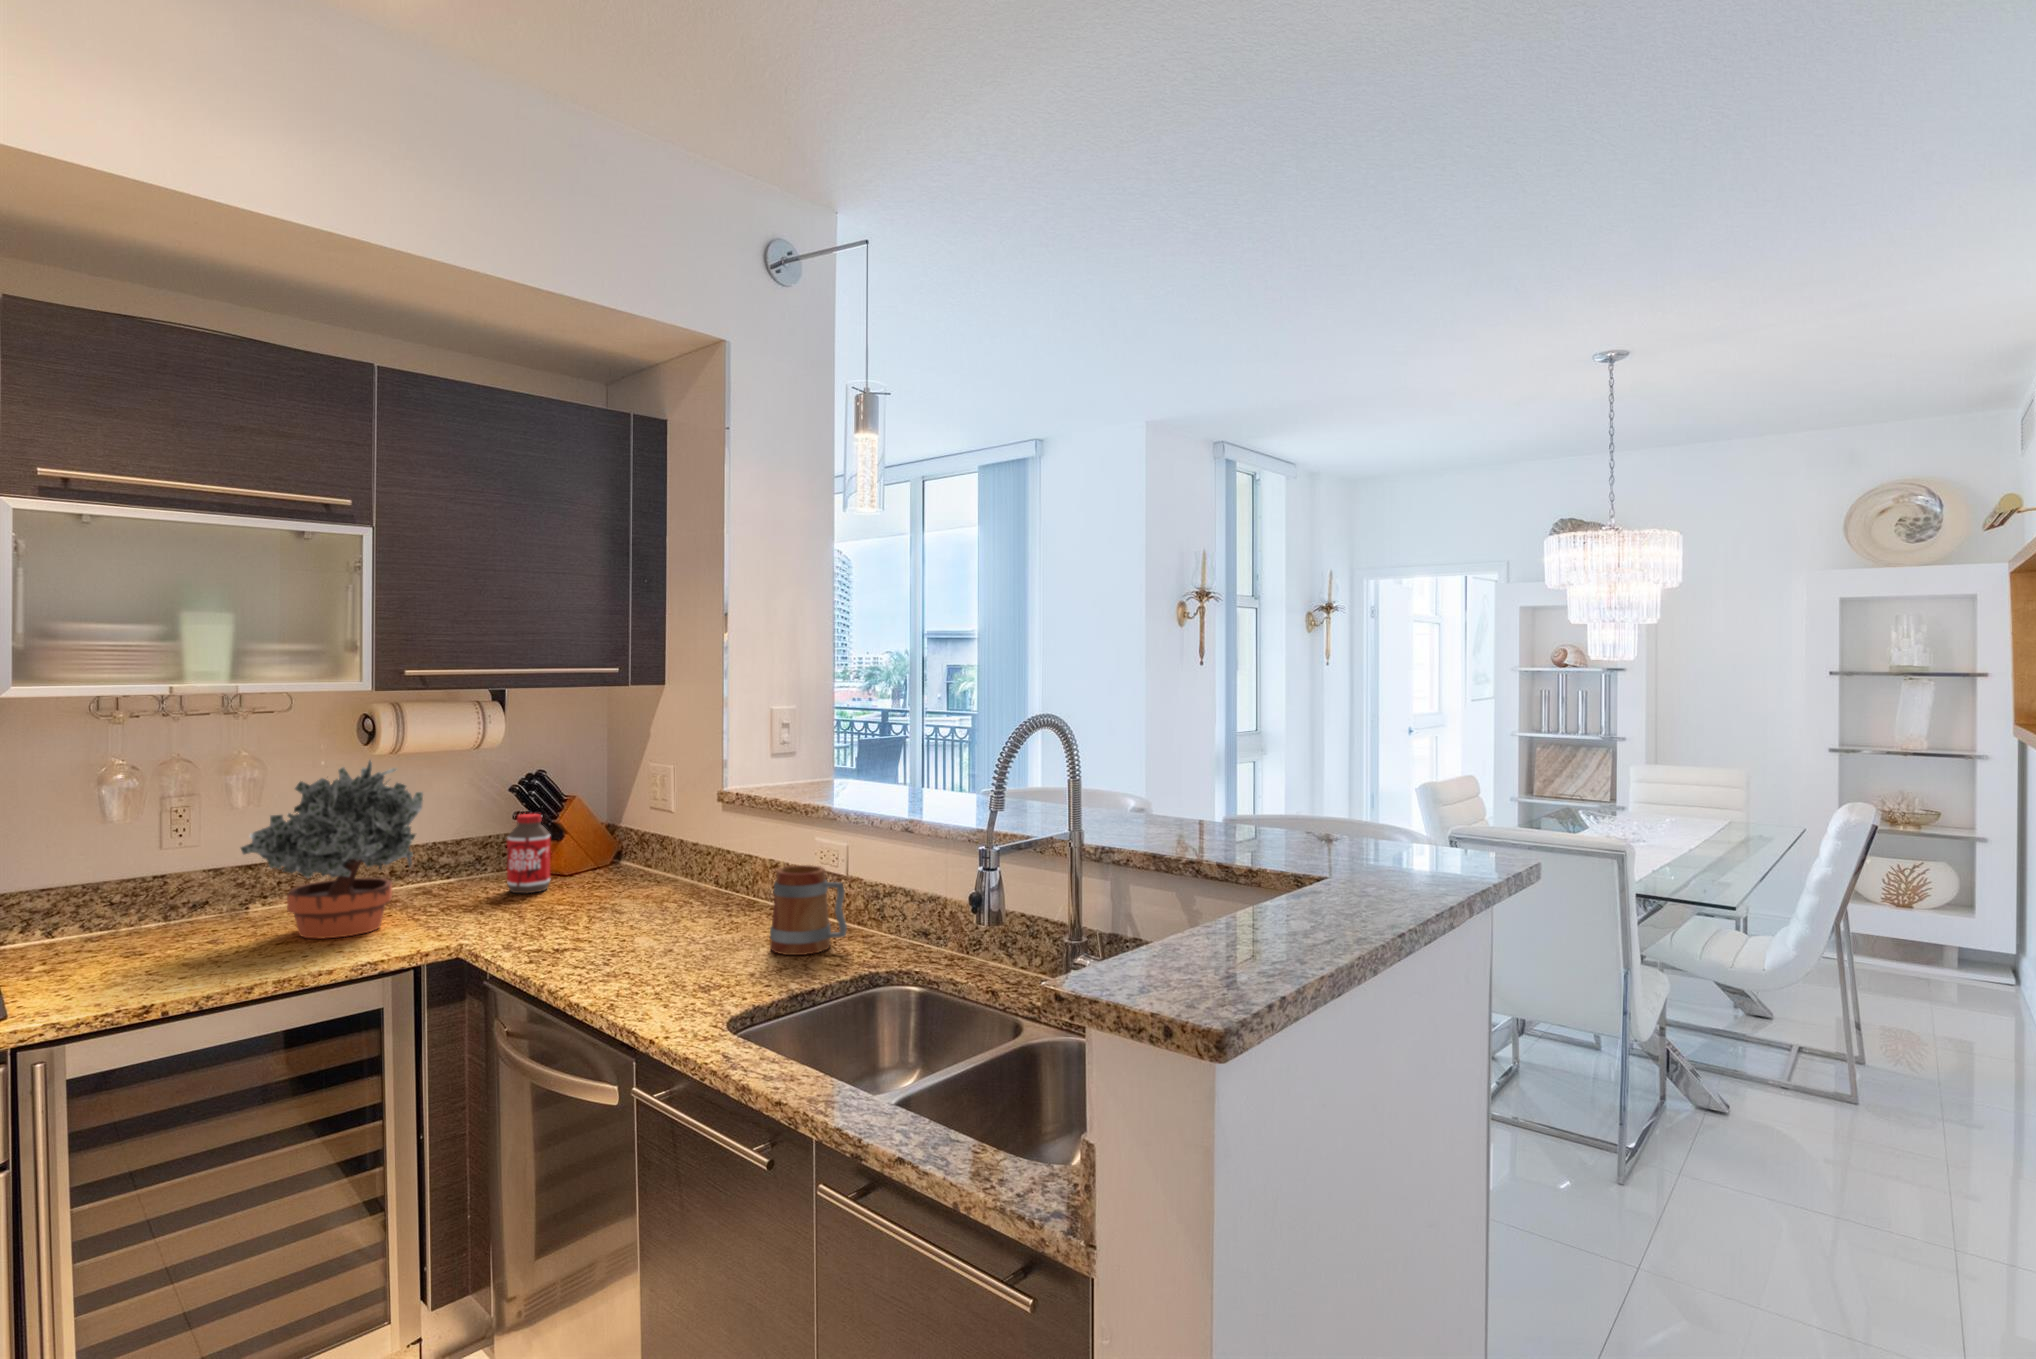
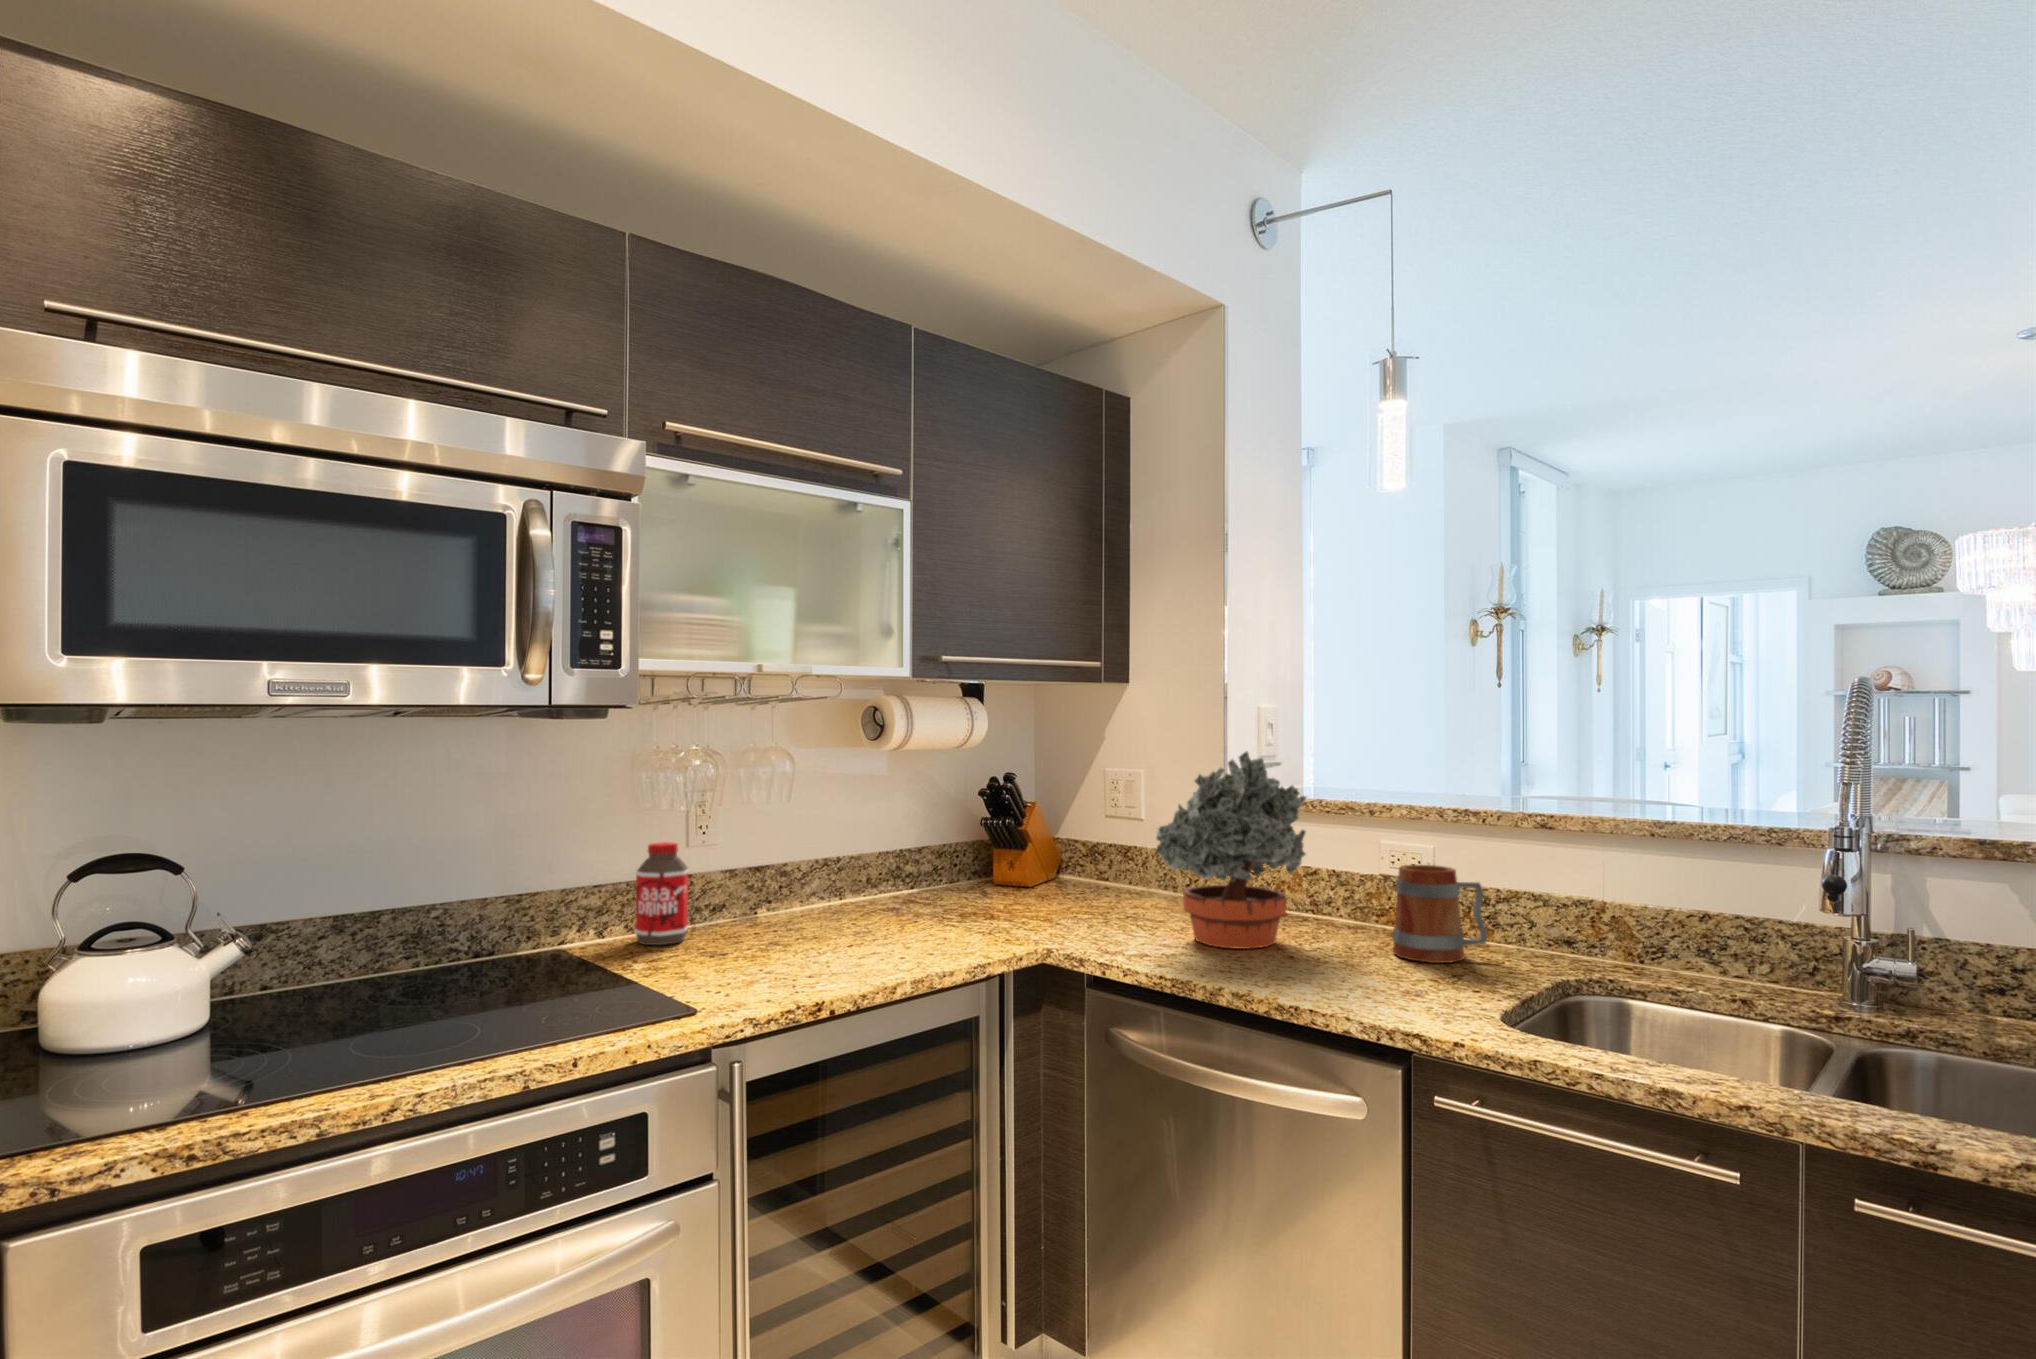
potted plant: present [241,760,423,939] -> present [1156,751,1306,949]
bottle: present [507,814,550,893] -> present [635,842,689,945]

